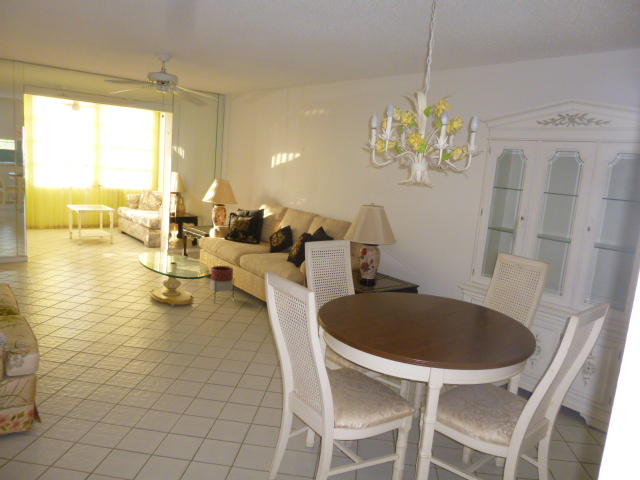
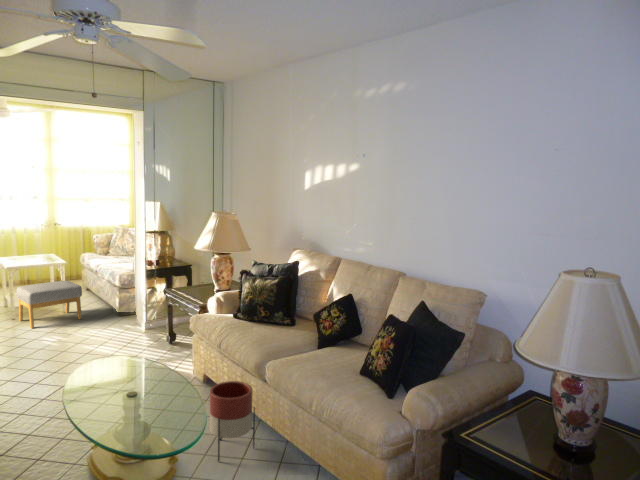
footstool: none [83,223,125,250] -> present [16,281,82,328]

